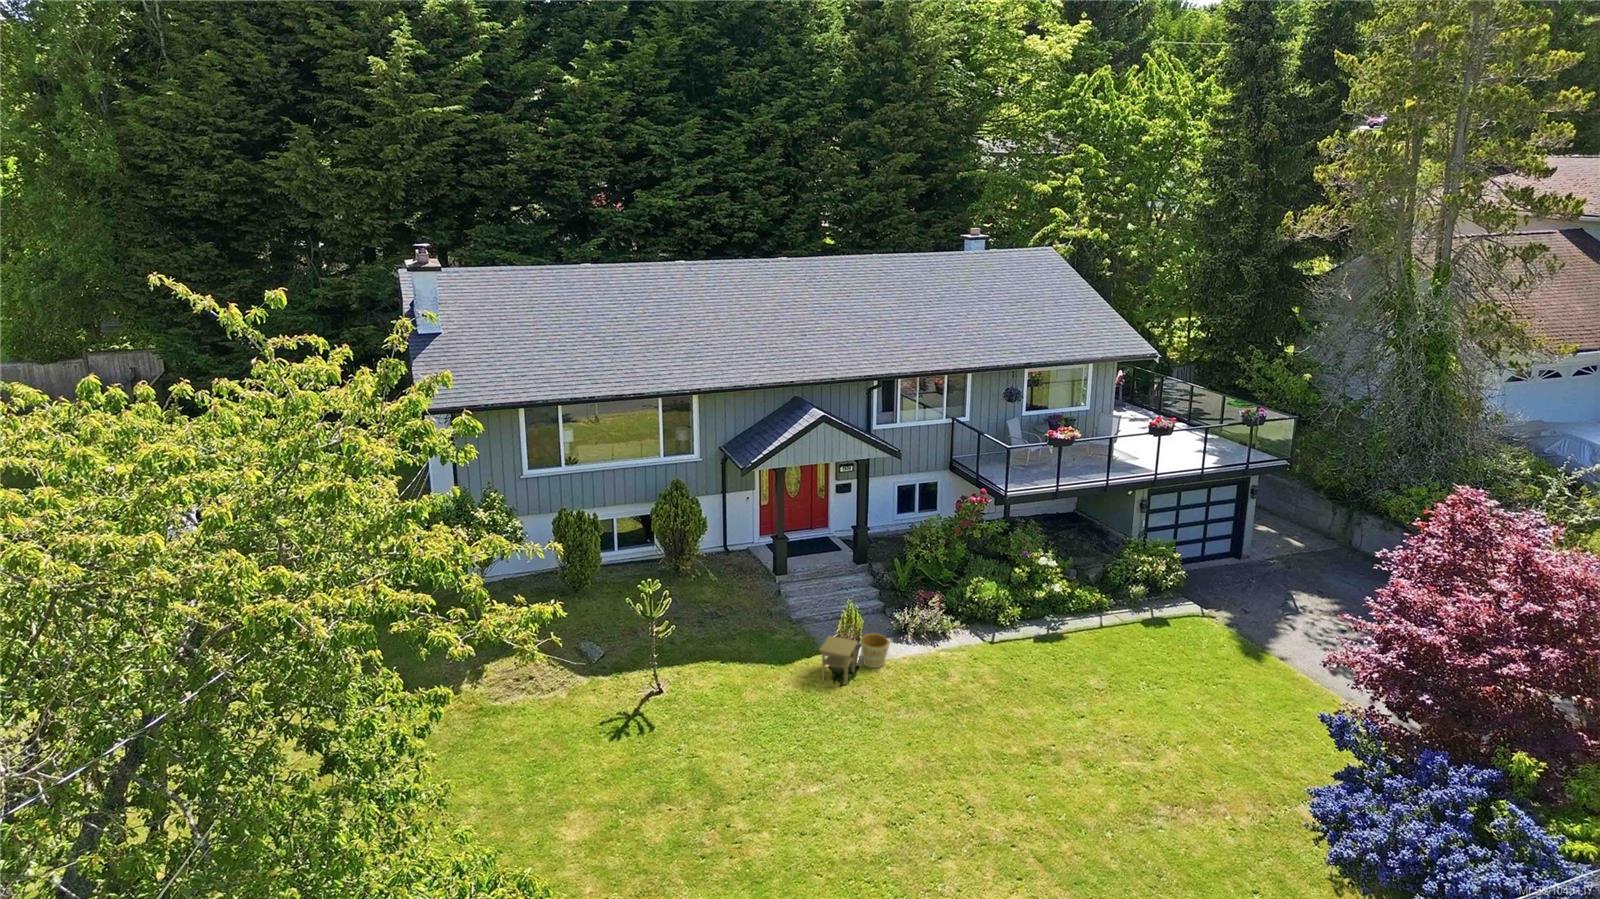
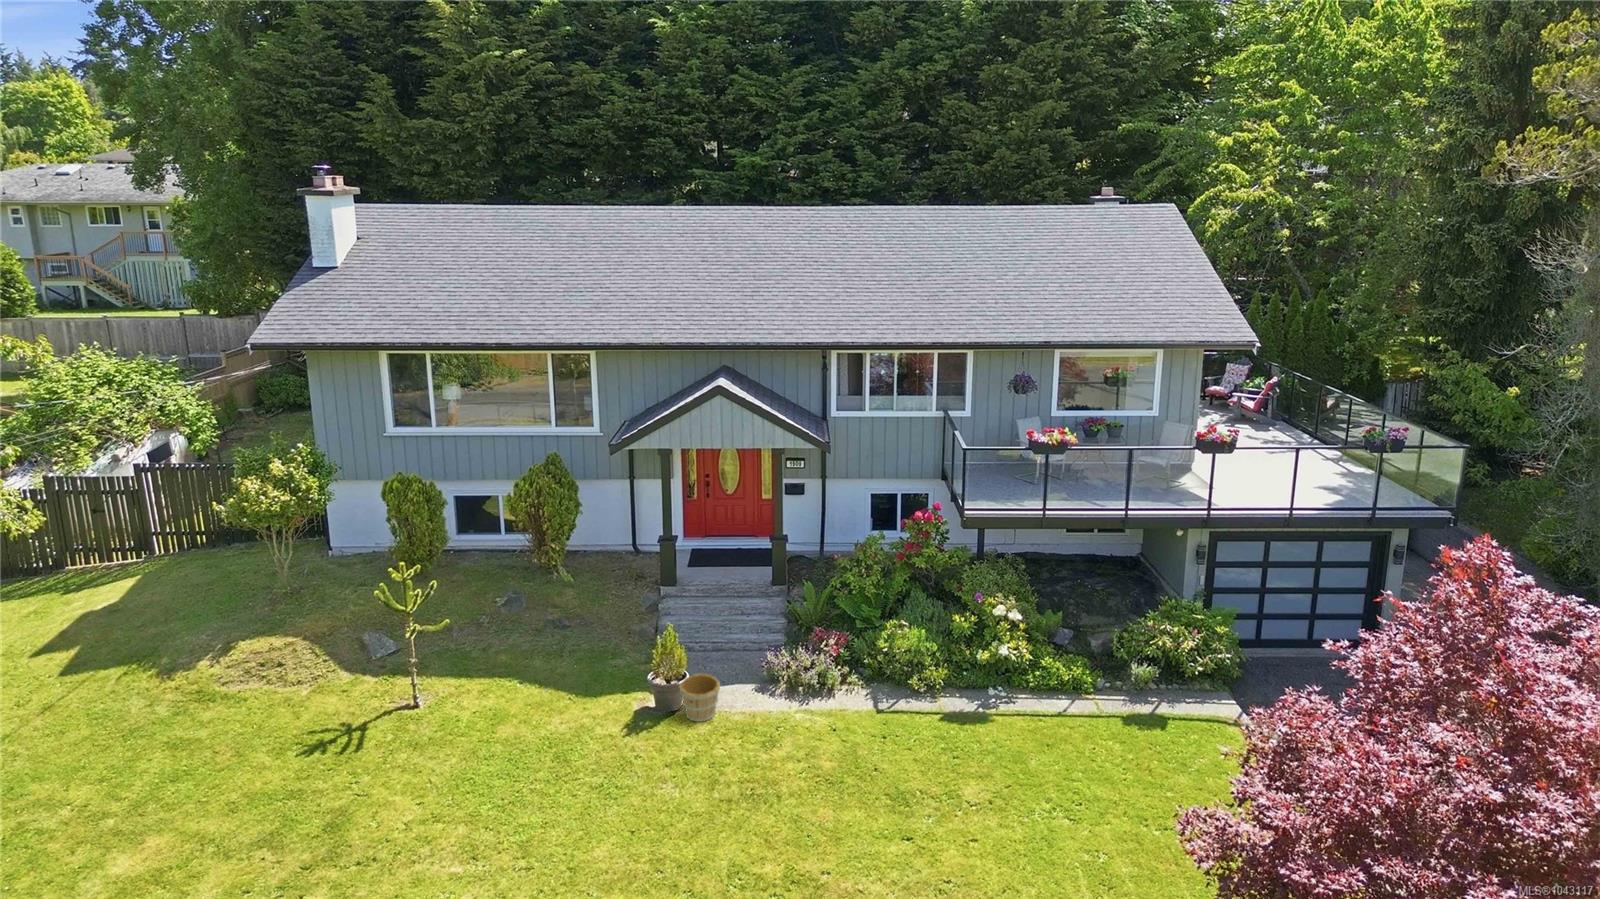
side table: present [820,636,858,685] -> none [608,668,668,738]

